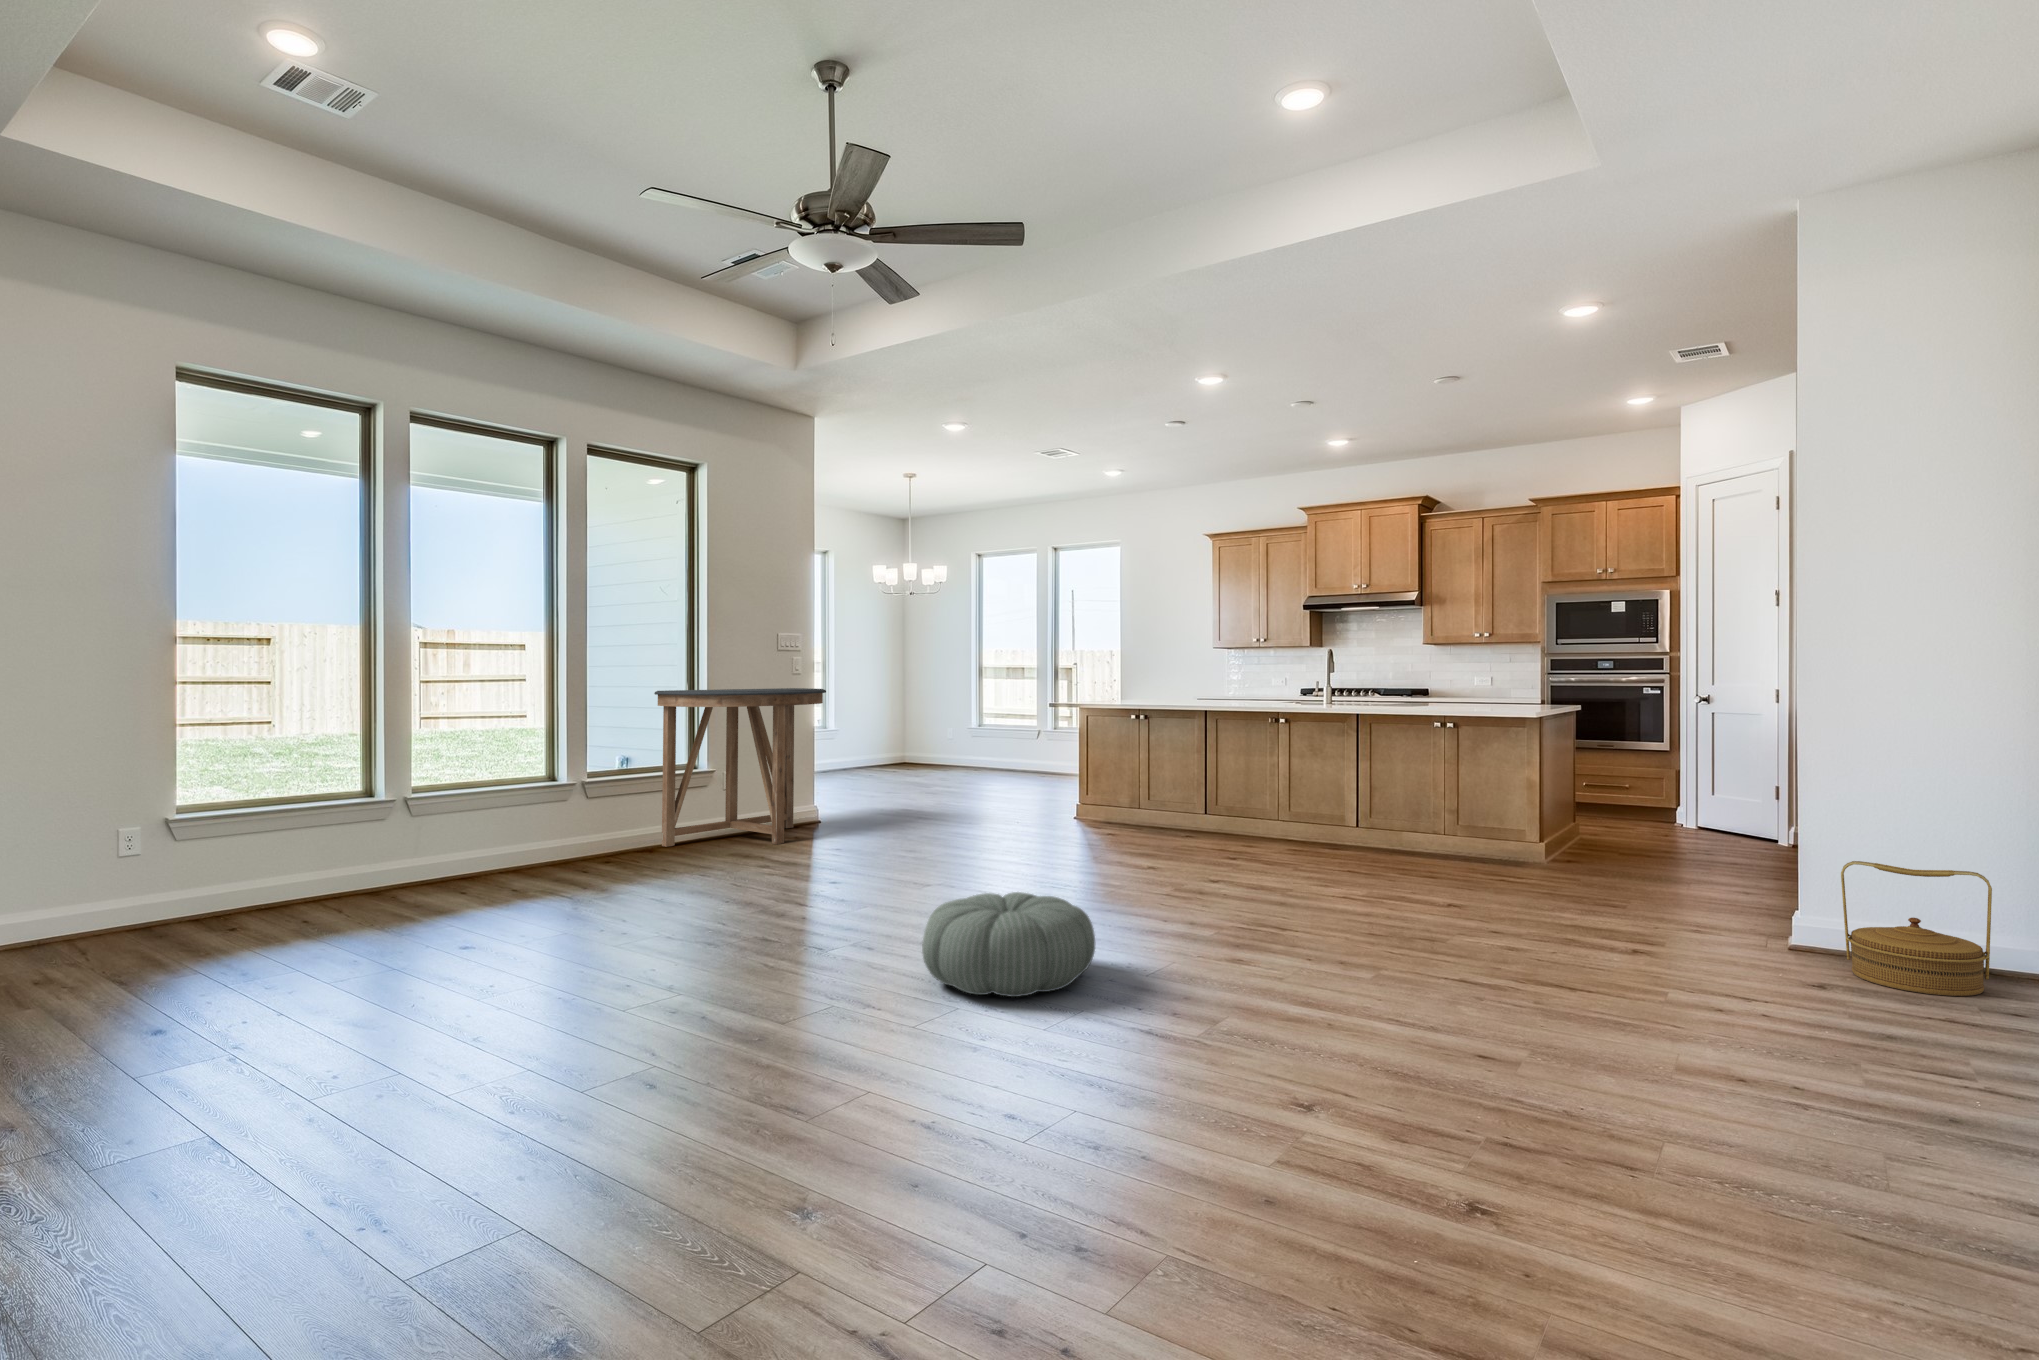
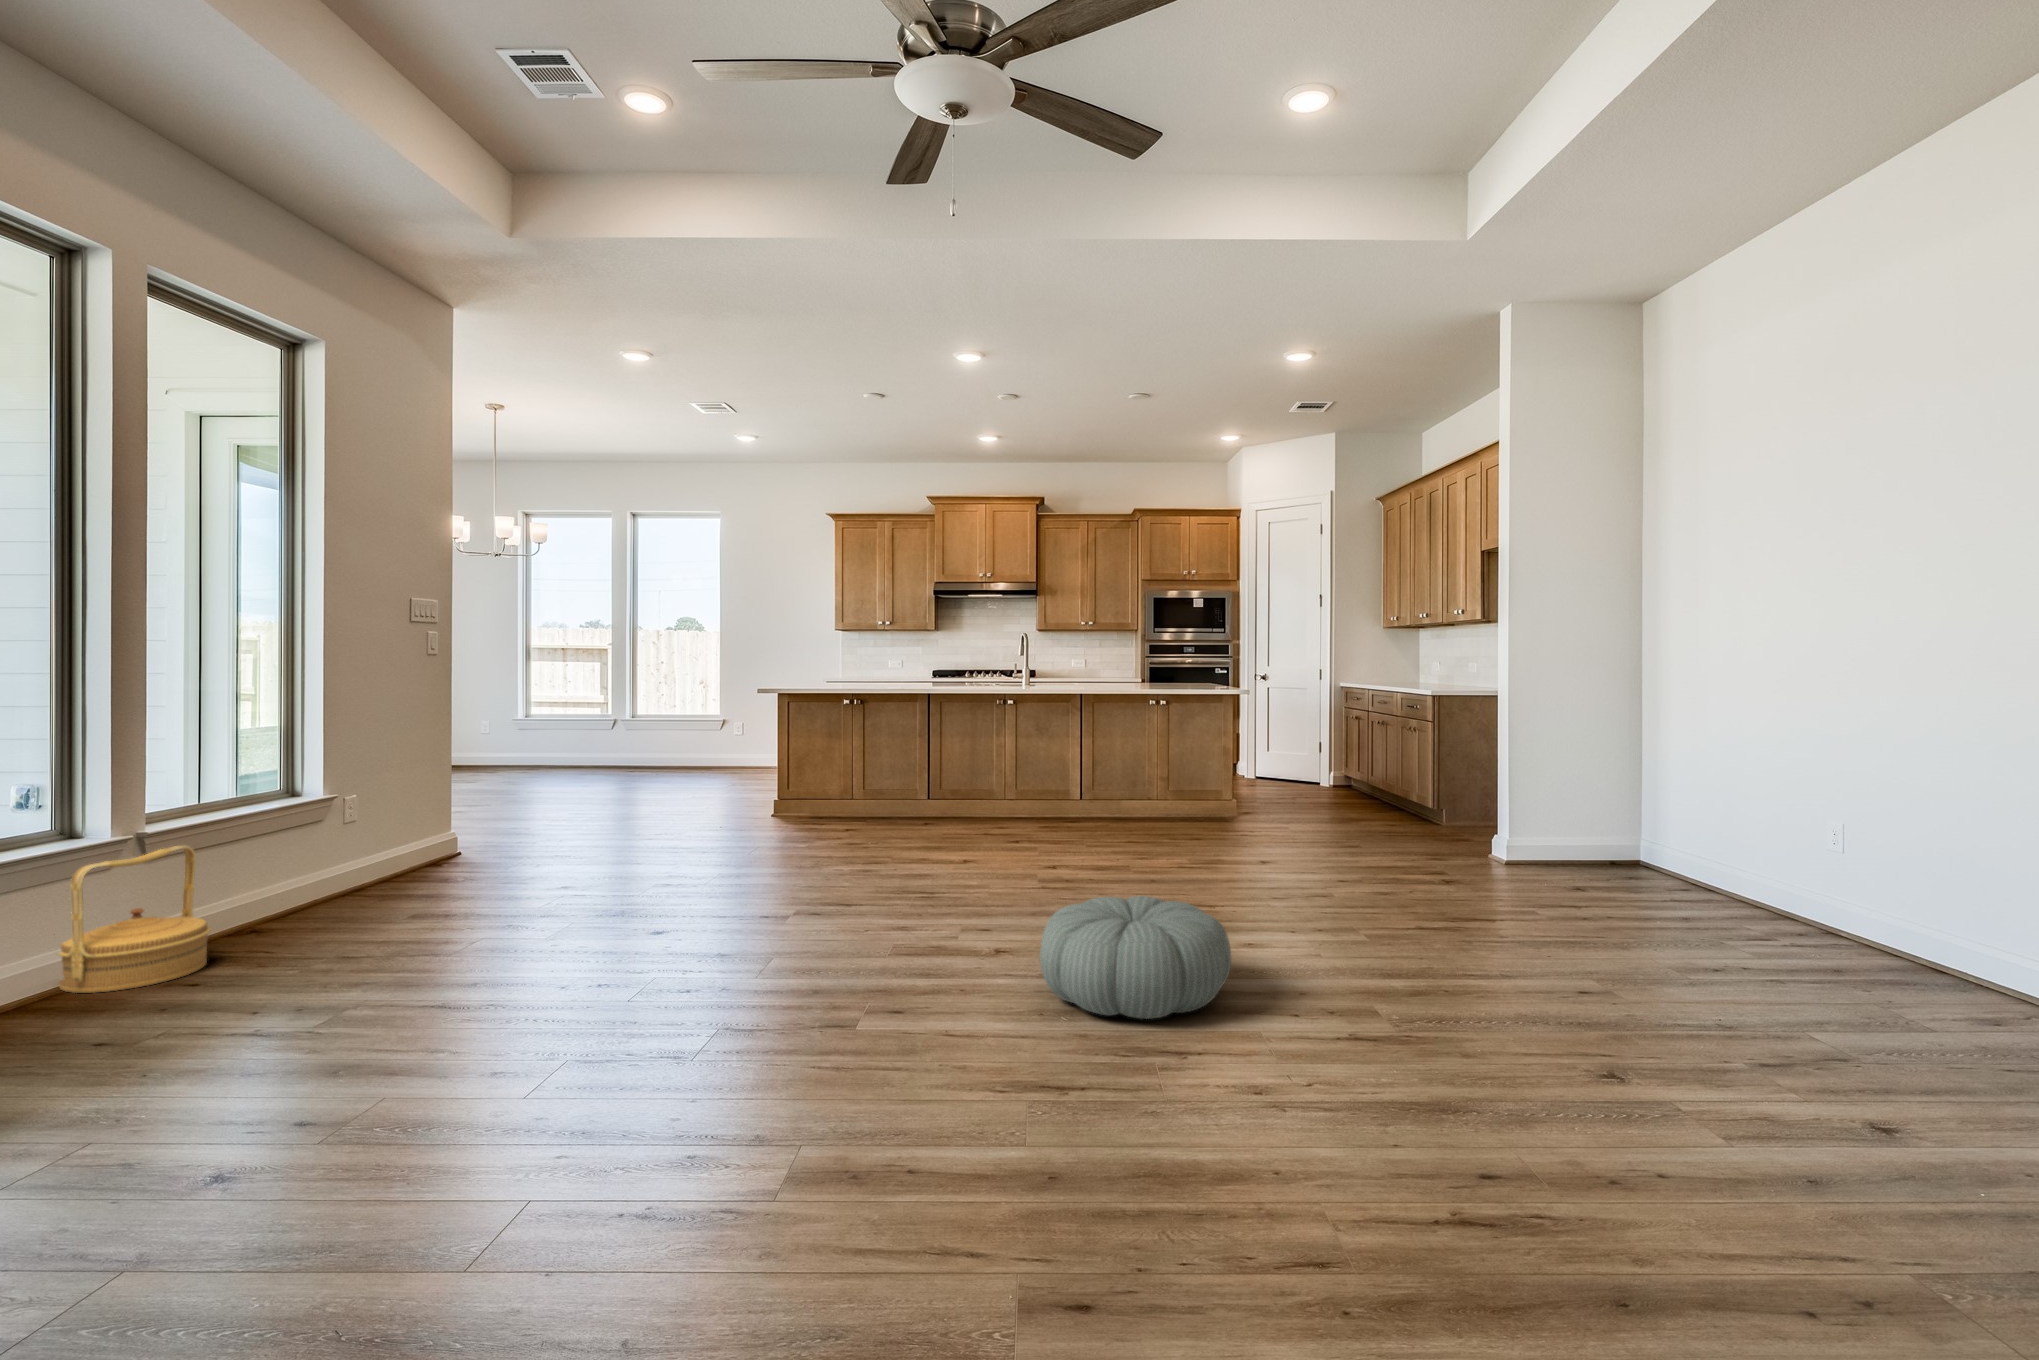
console table: present [654,688,826,847] -> none [261,674,513,914]
woven basket: present [1841,861,1992,996] -> present [58,846,210,993]

